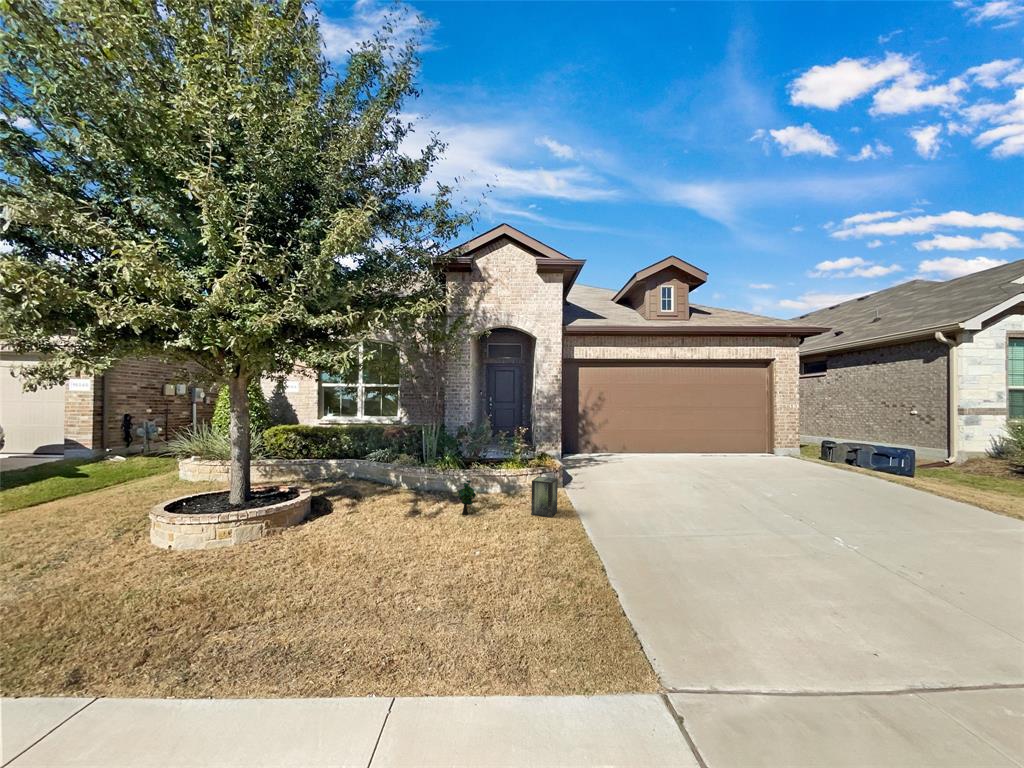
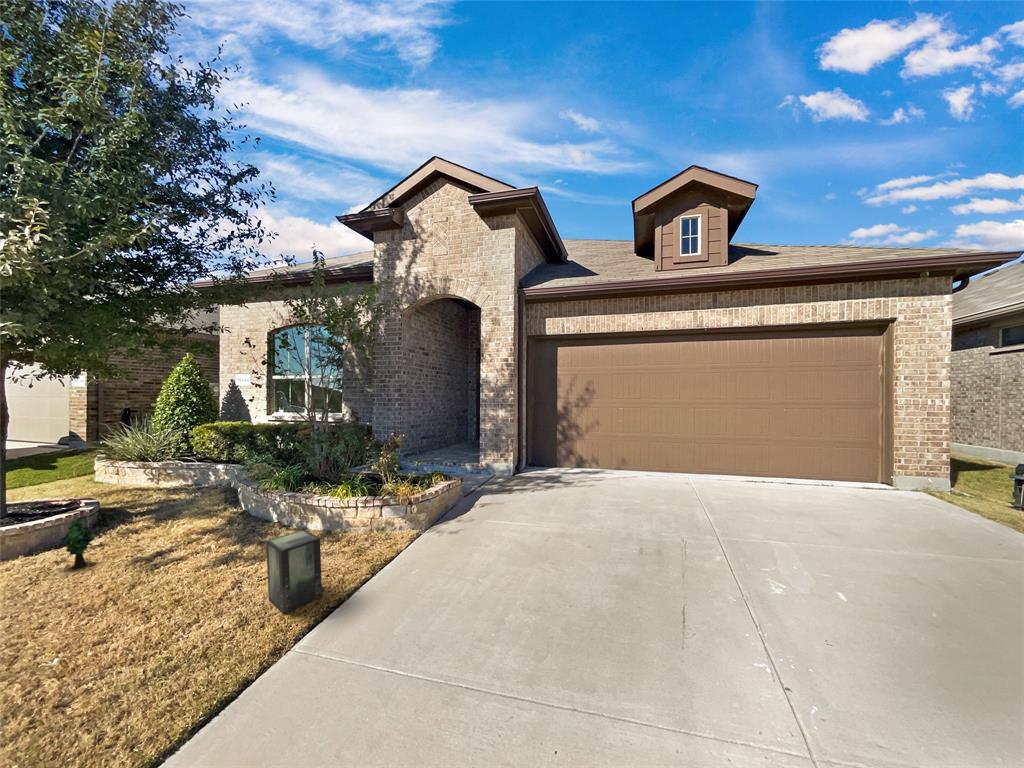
decorative plant: present [458,480,476,515] -> present [62,517,96,568]

